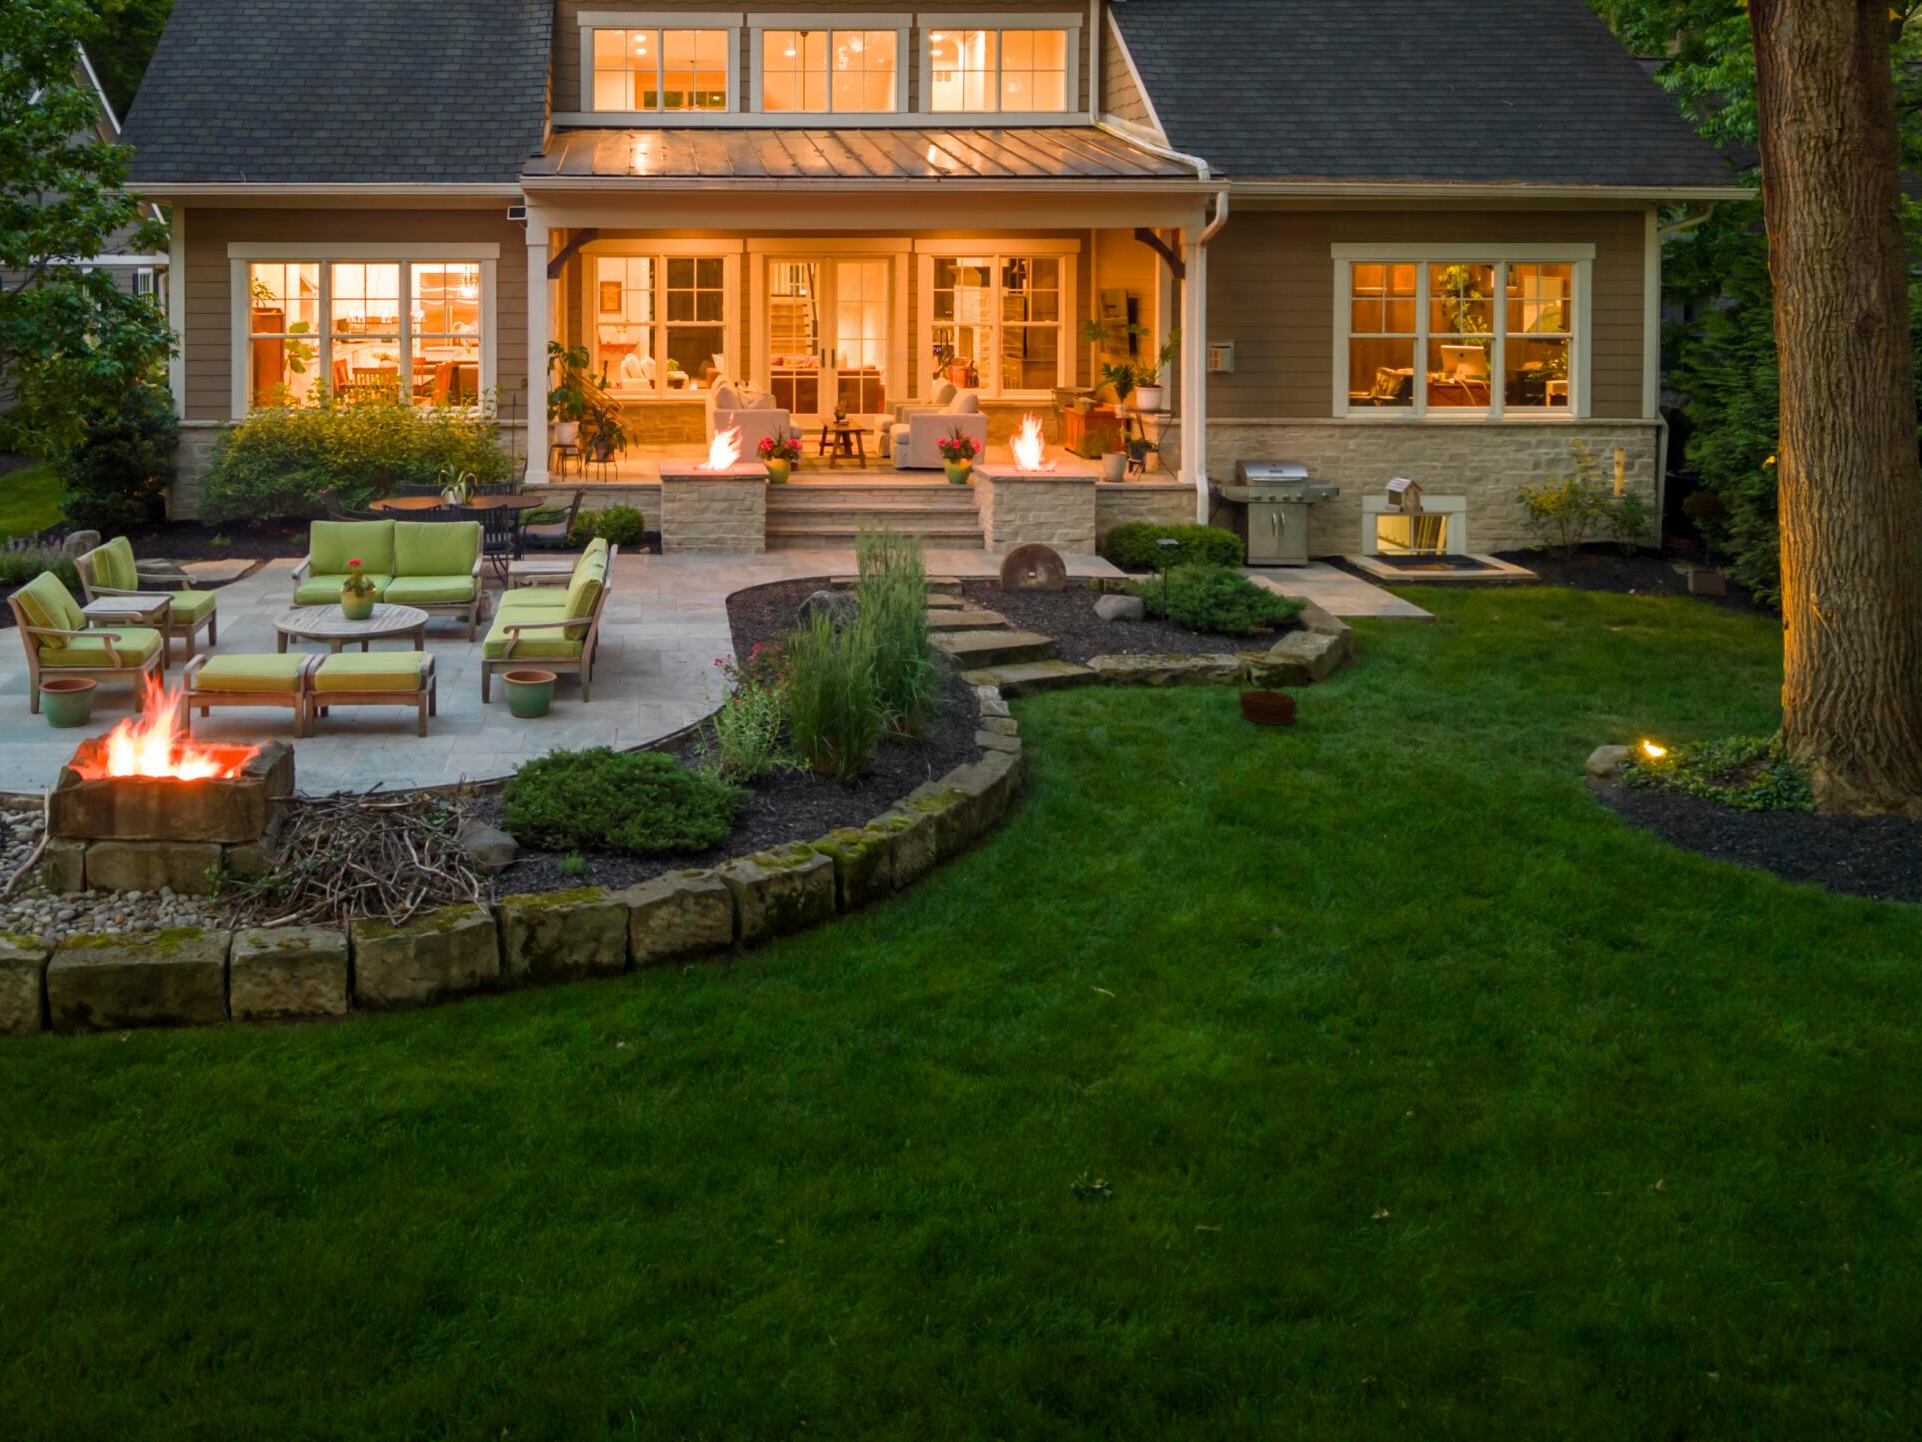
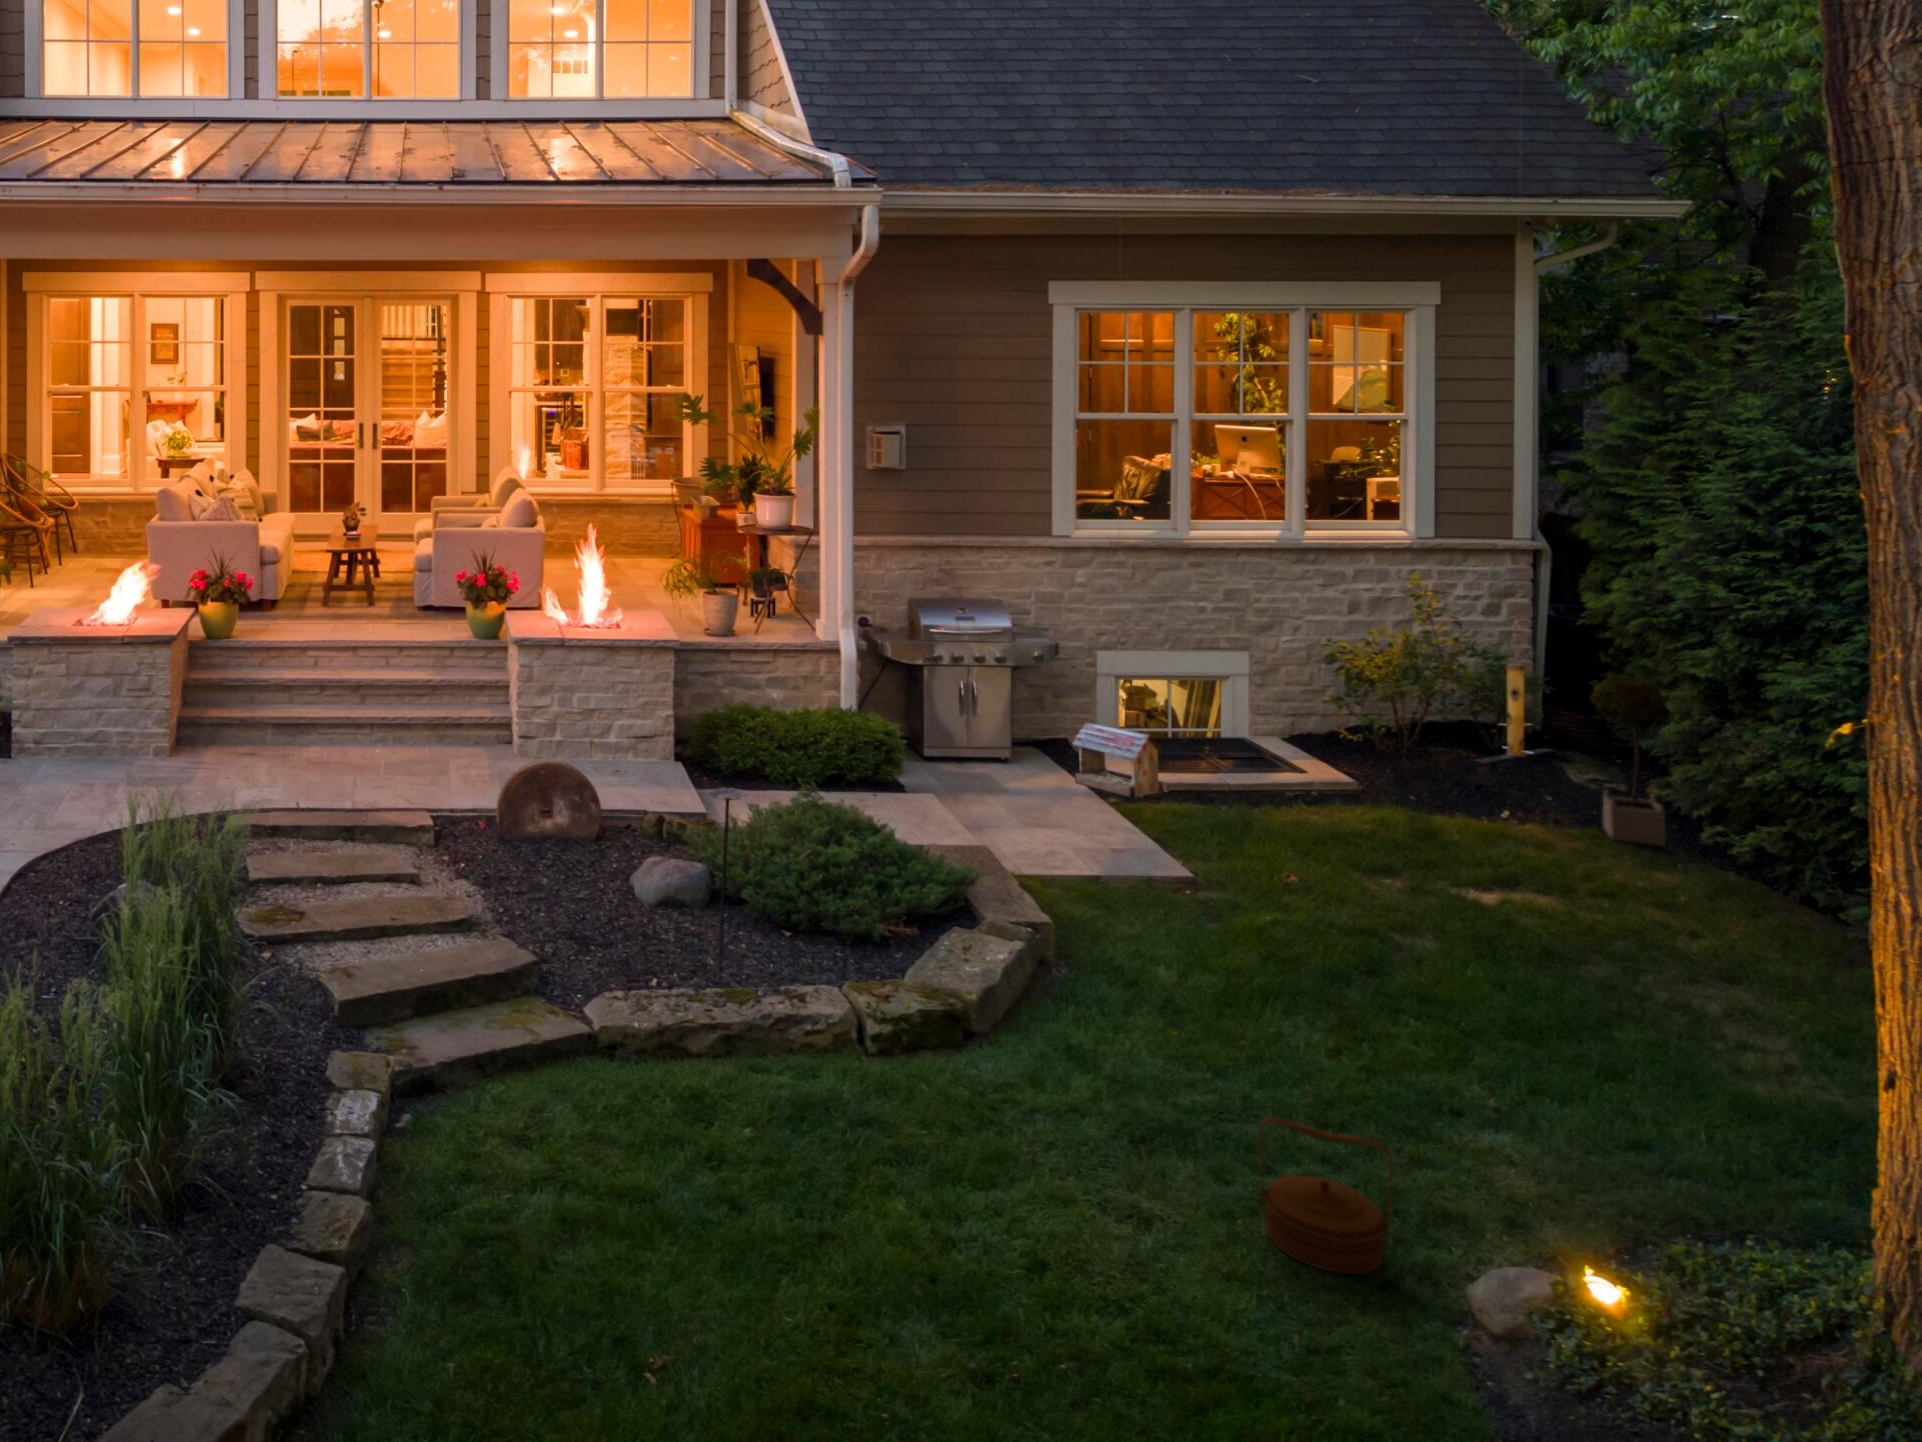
basket: present [1240,659,1298,725] -> present [1260,1118,1393,1274]

